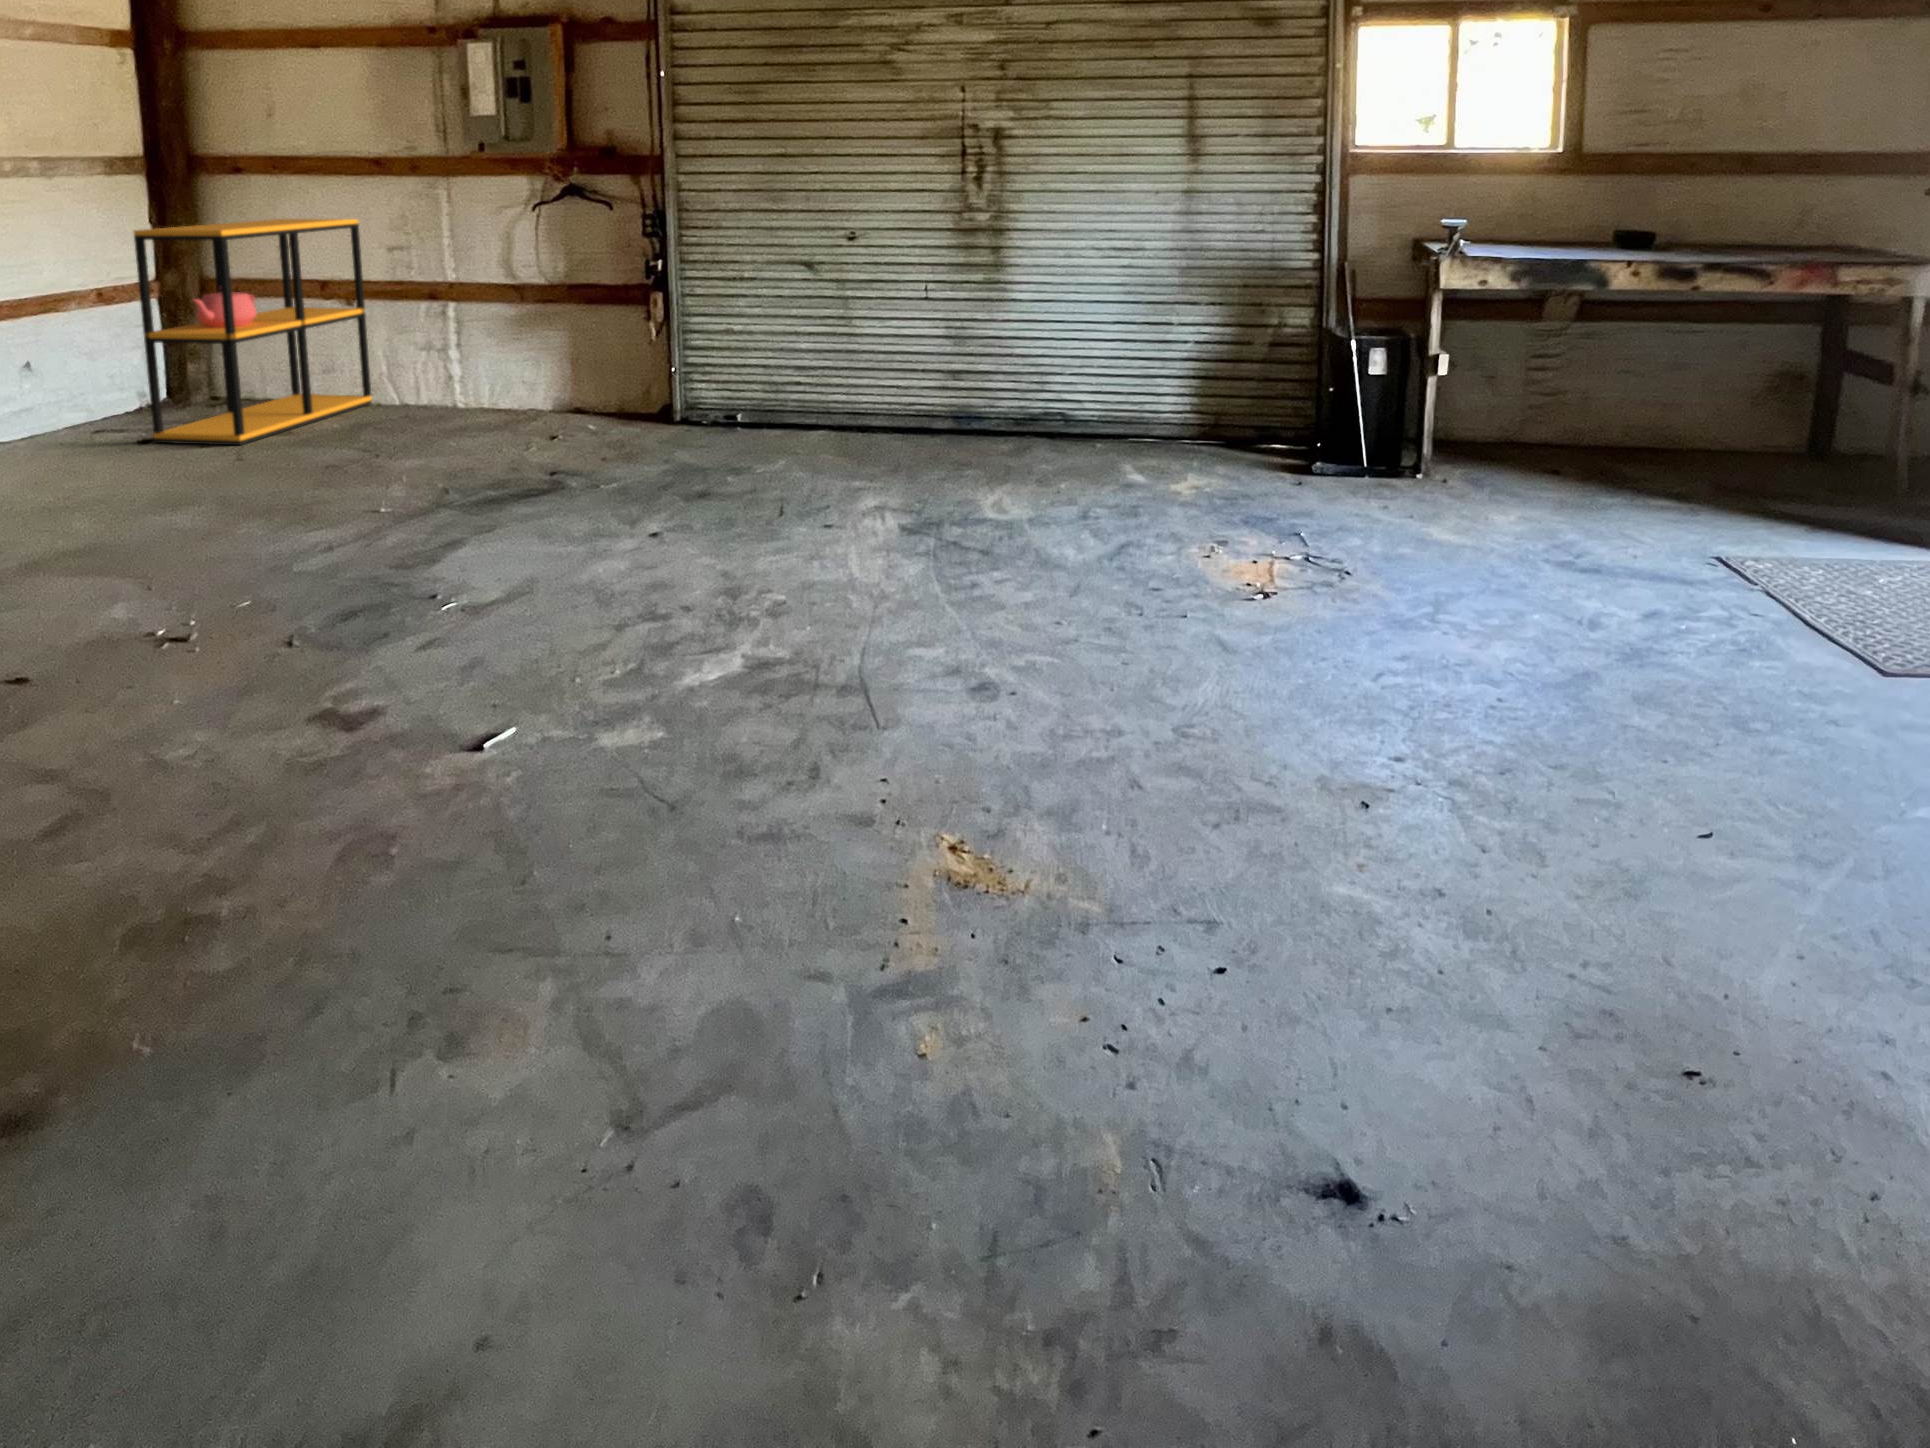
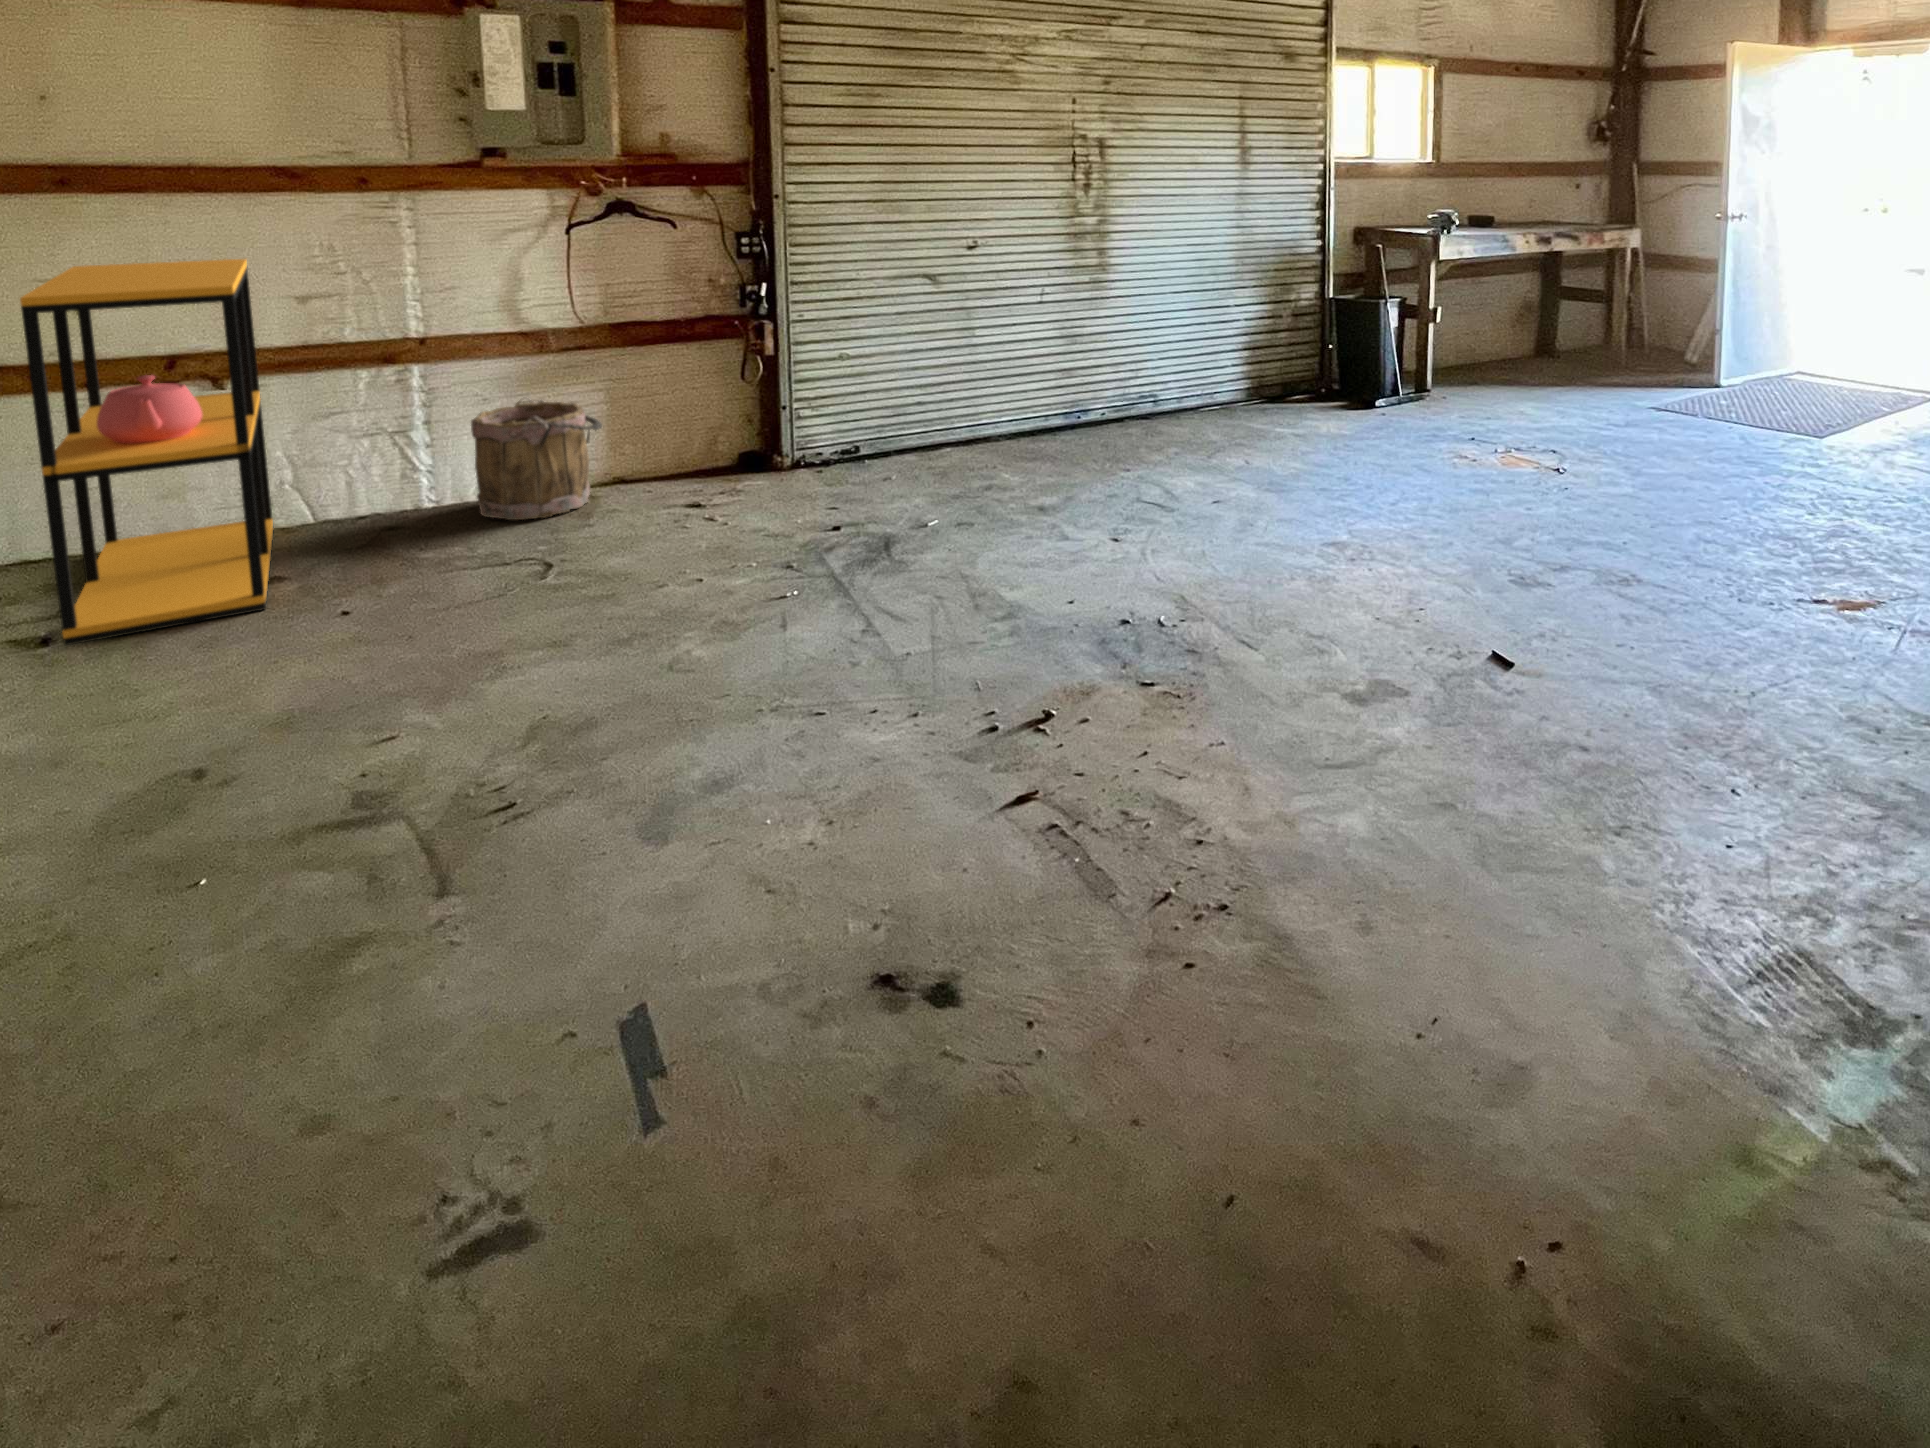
bucket: none [441,335,533,426] -> present [471,398,602,520]

